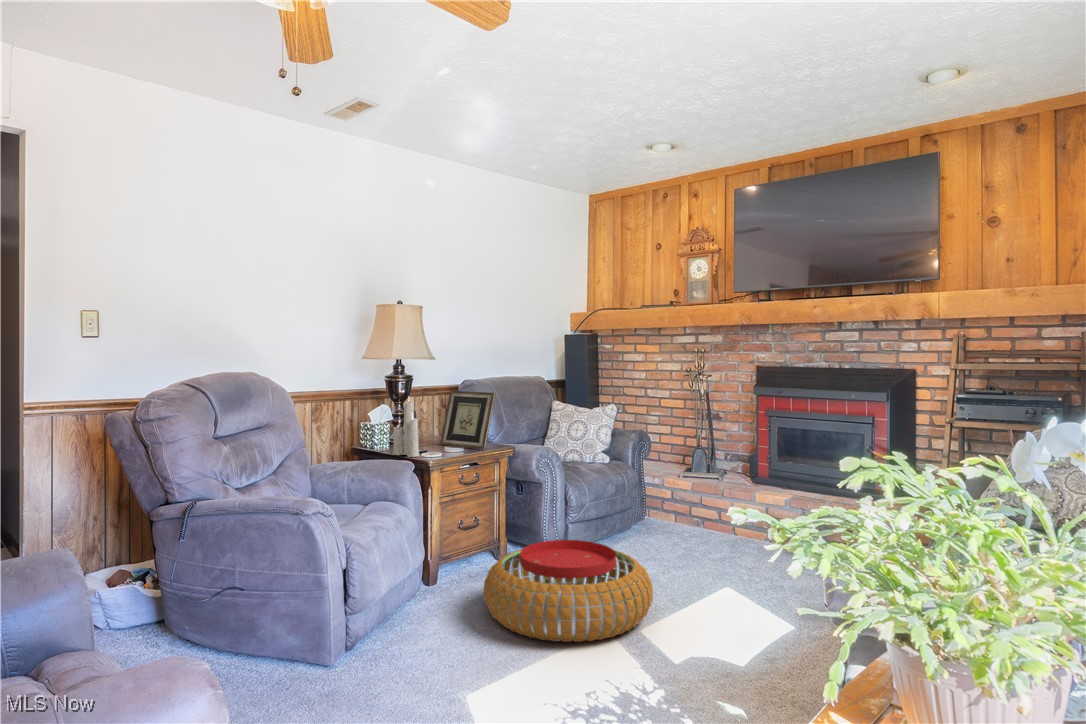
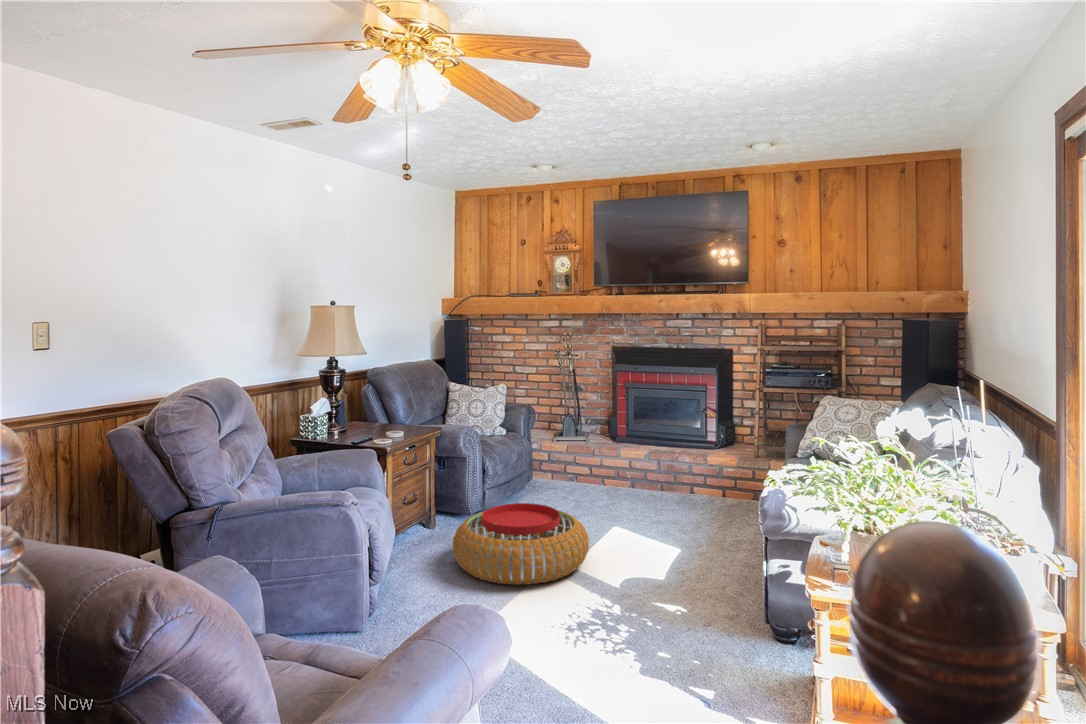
picture frame: present [440,391,495,449] -> none [368,380,423,432]
candle: present [392,398,419,457] -> none [341,384,369,444]

